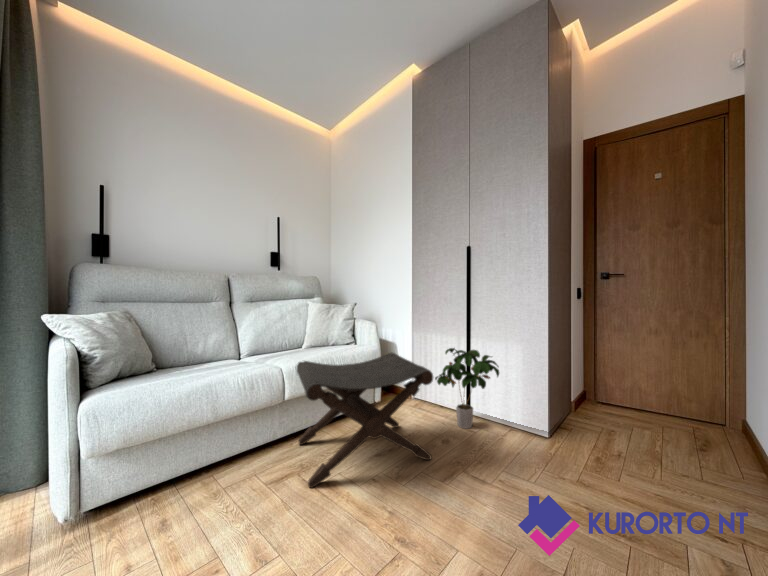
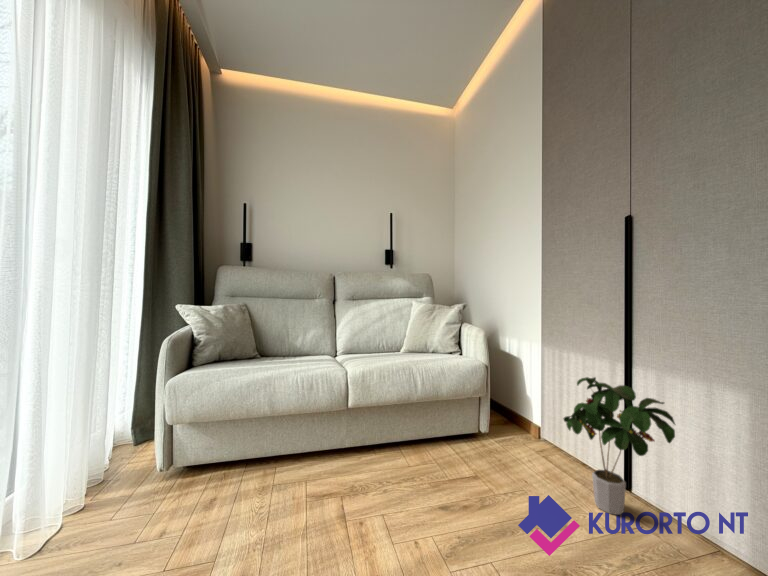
footstool: present [297,353,433,488] -> none [335,367,517,544]

